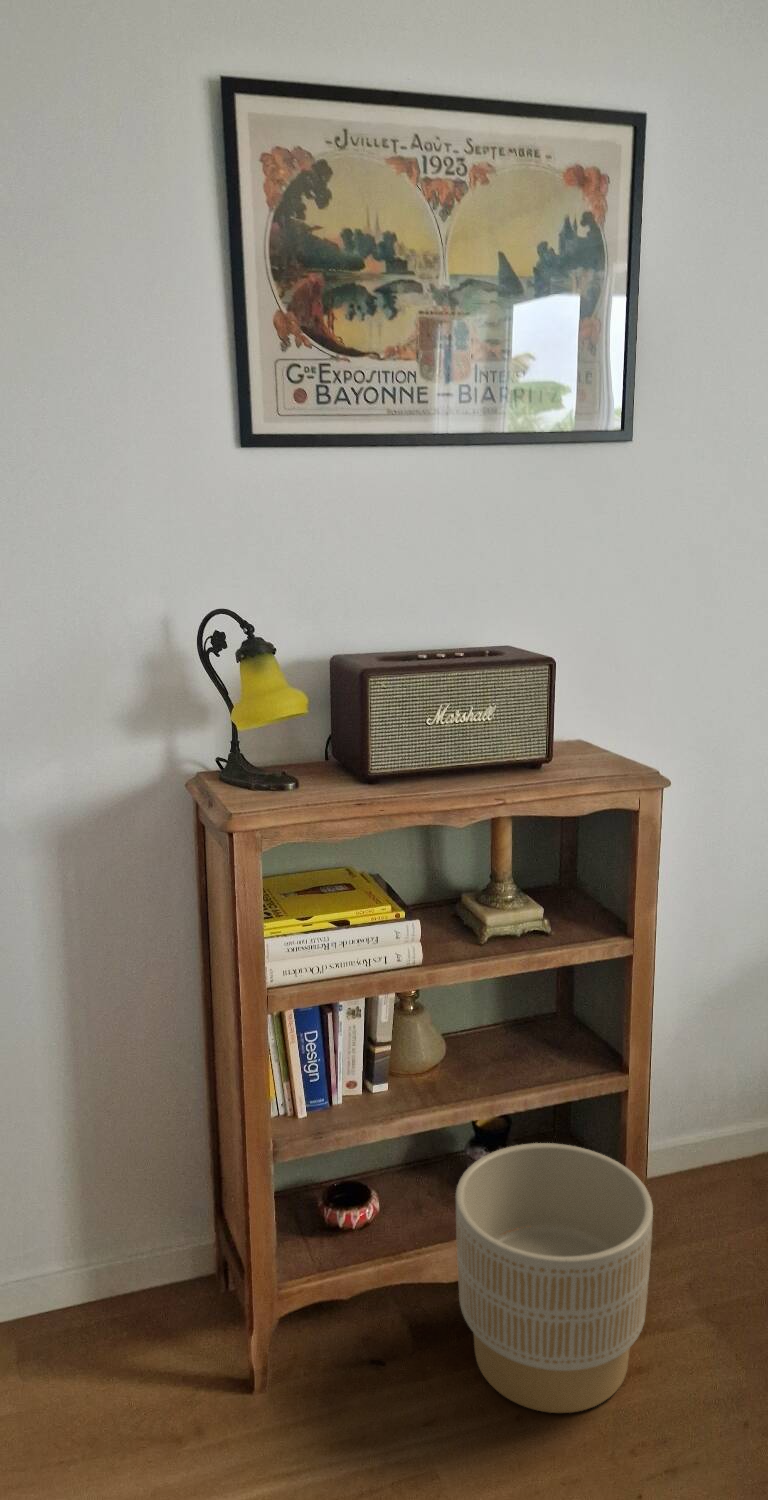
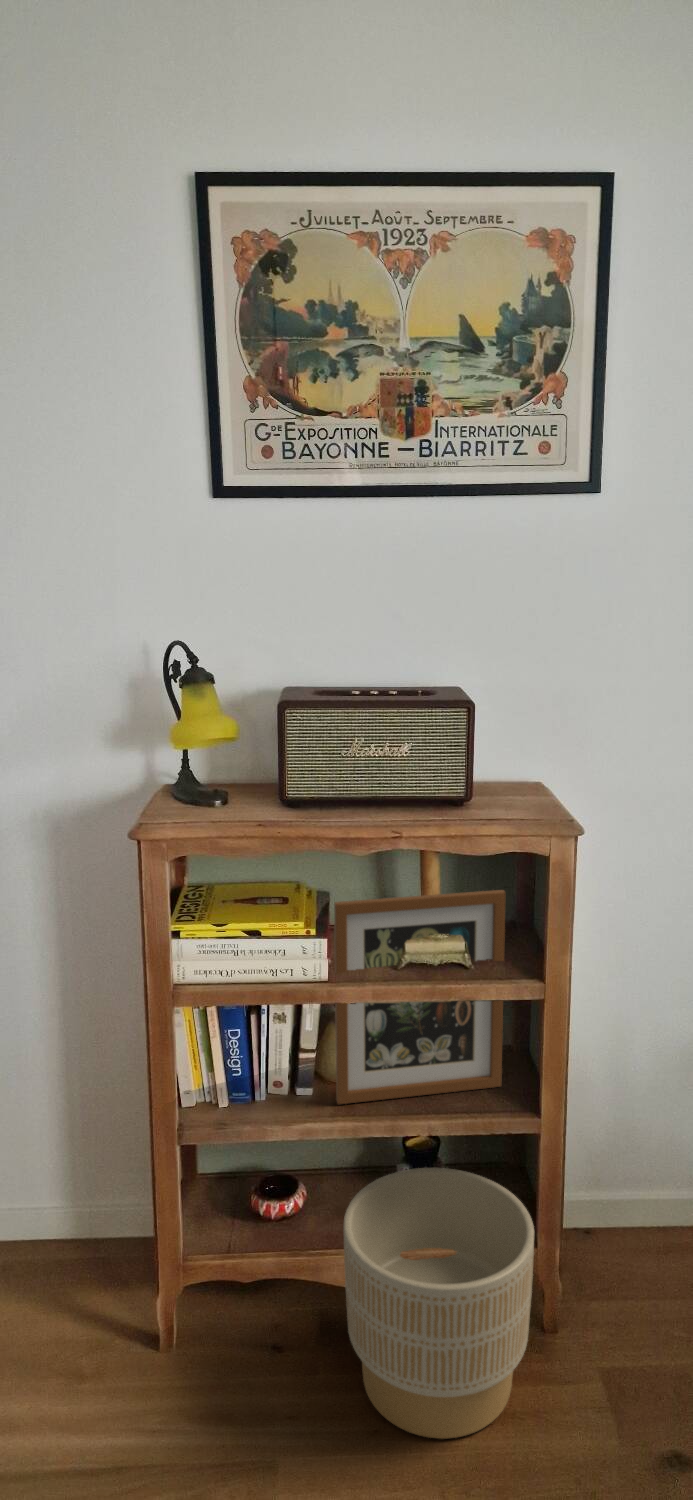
picture frame: none [417,852,577,1095] -> present [334,890,505,1105]

